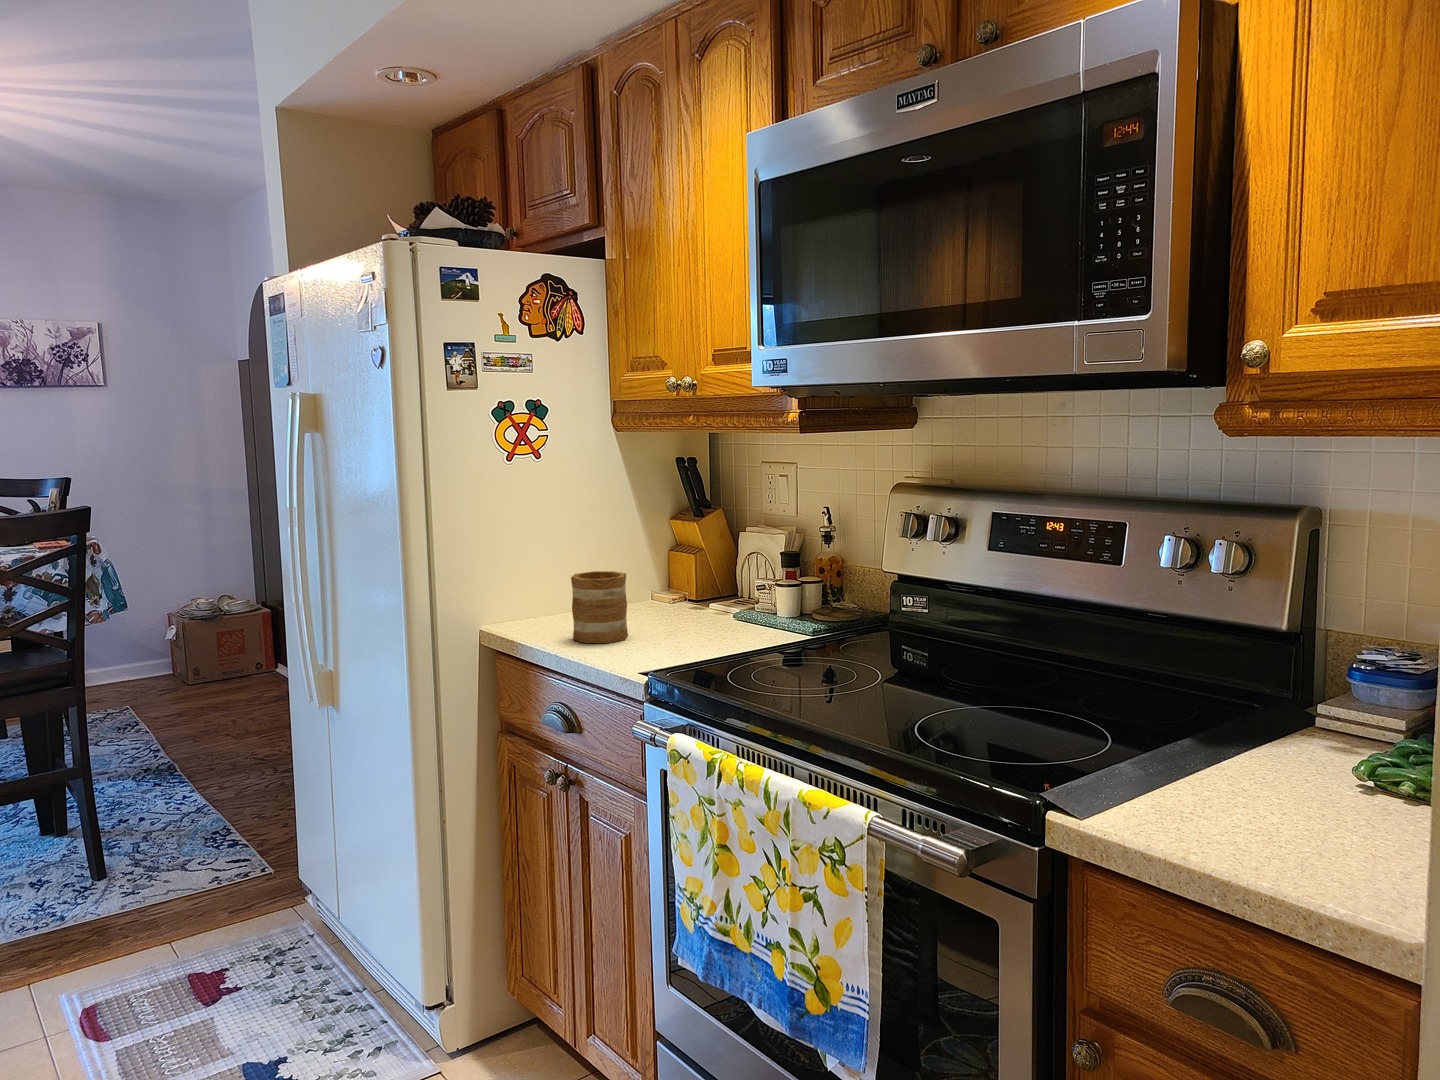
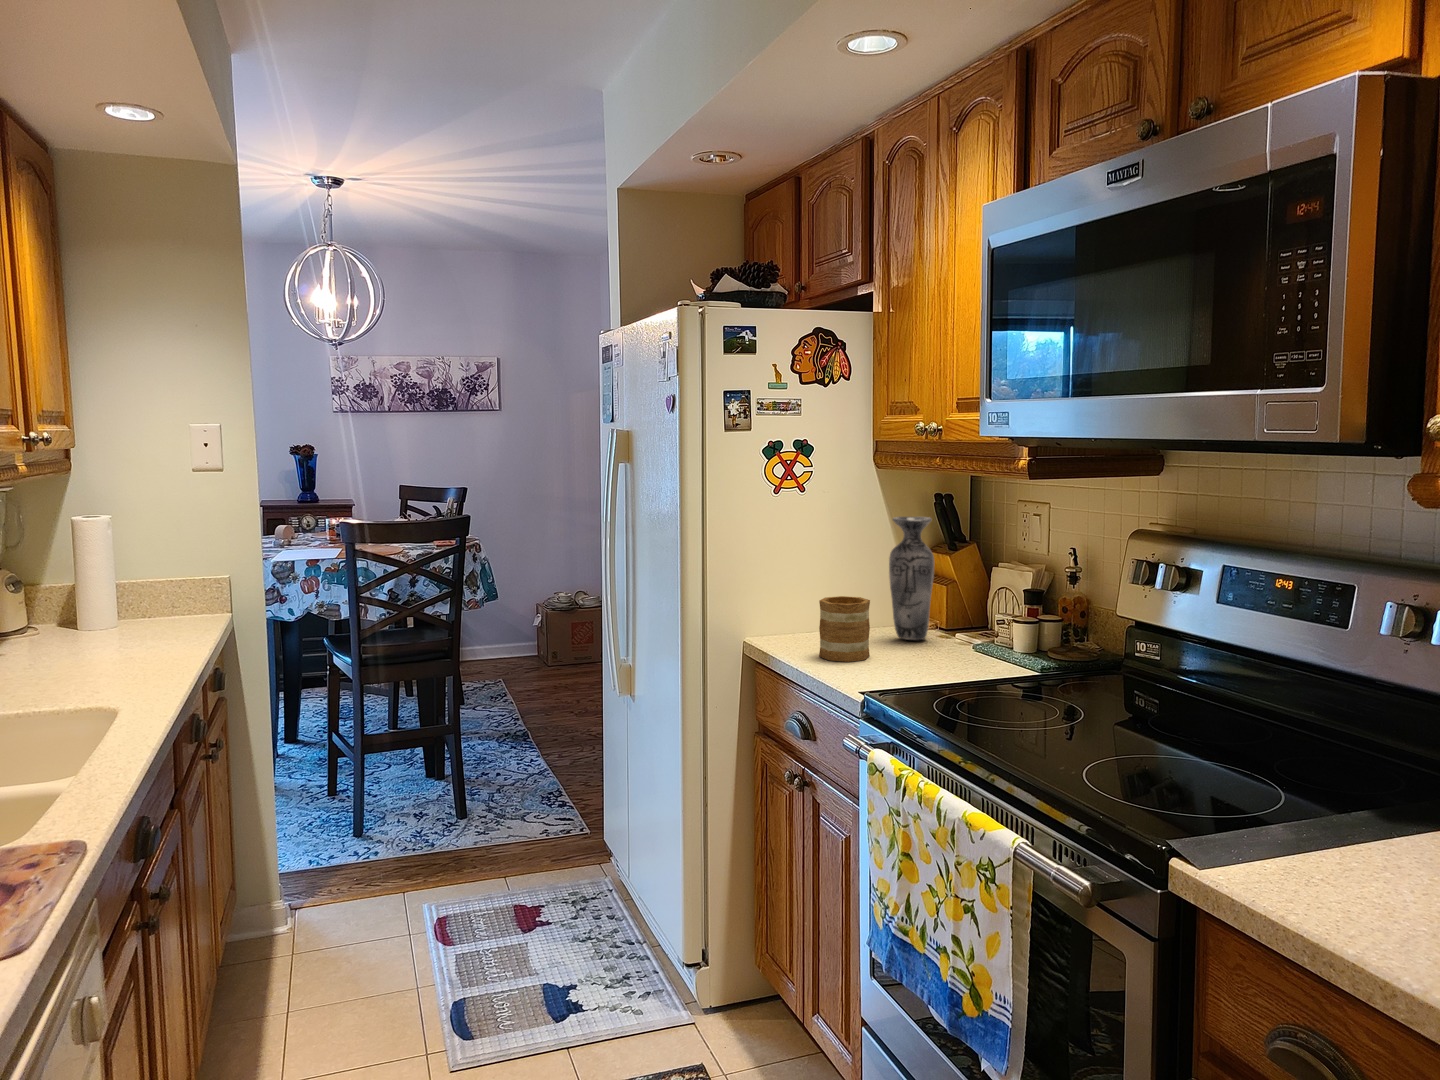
vase: none [636,482,685,615] -> present [889,517,934,640]

